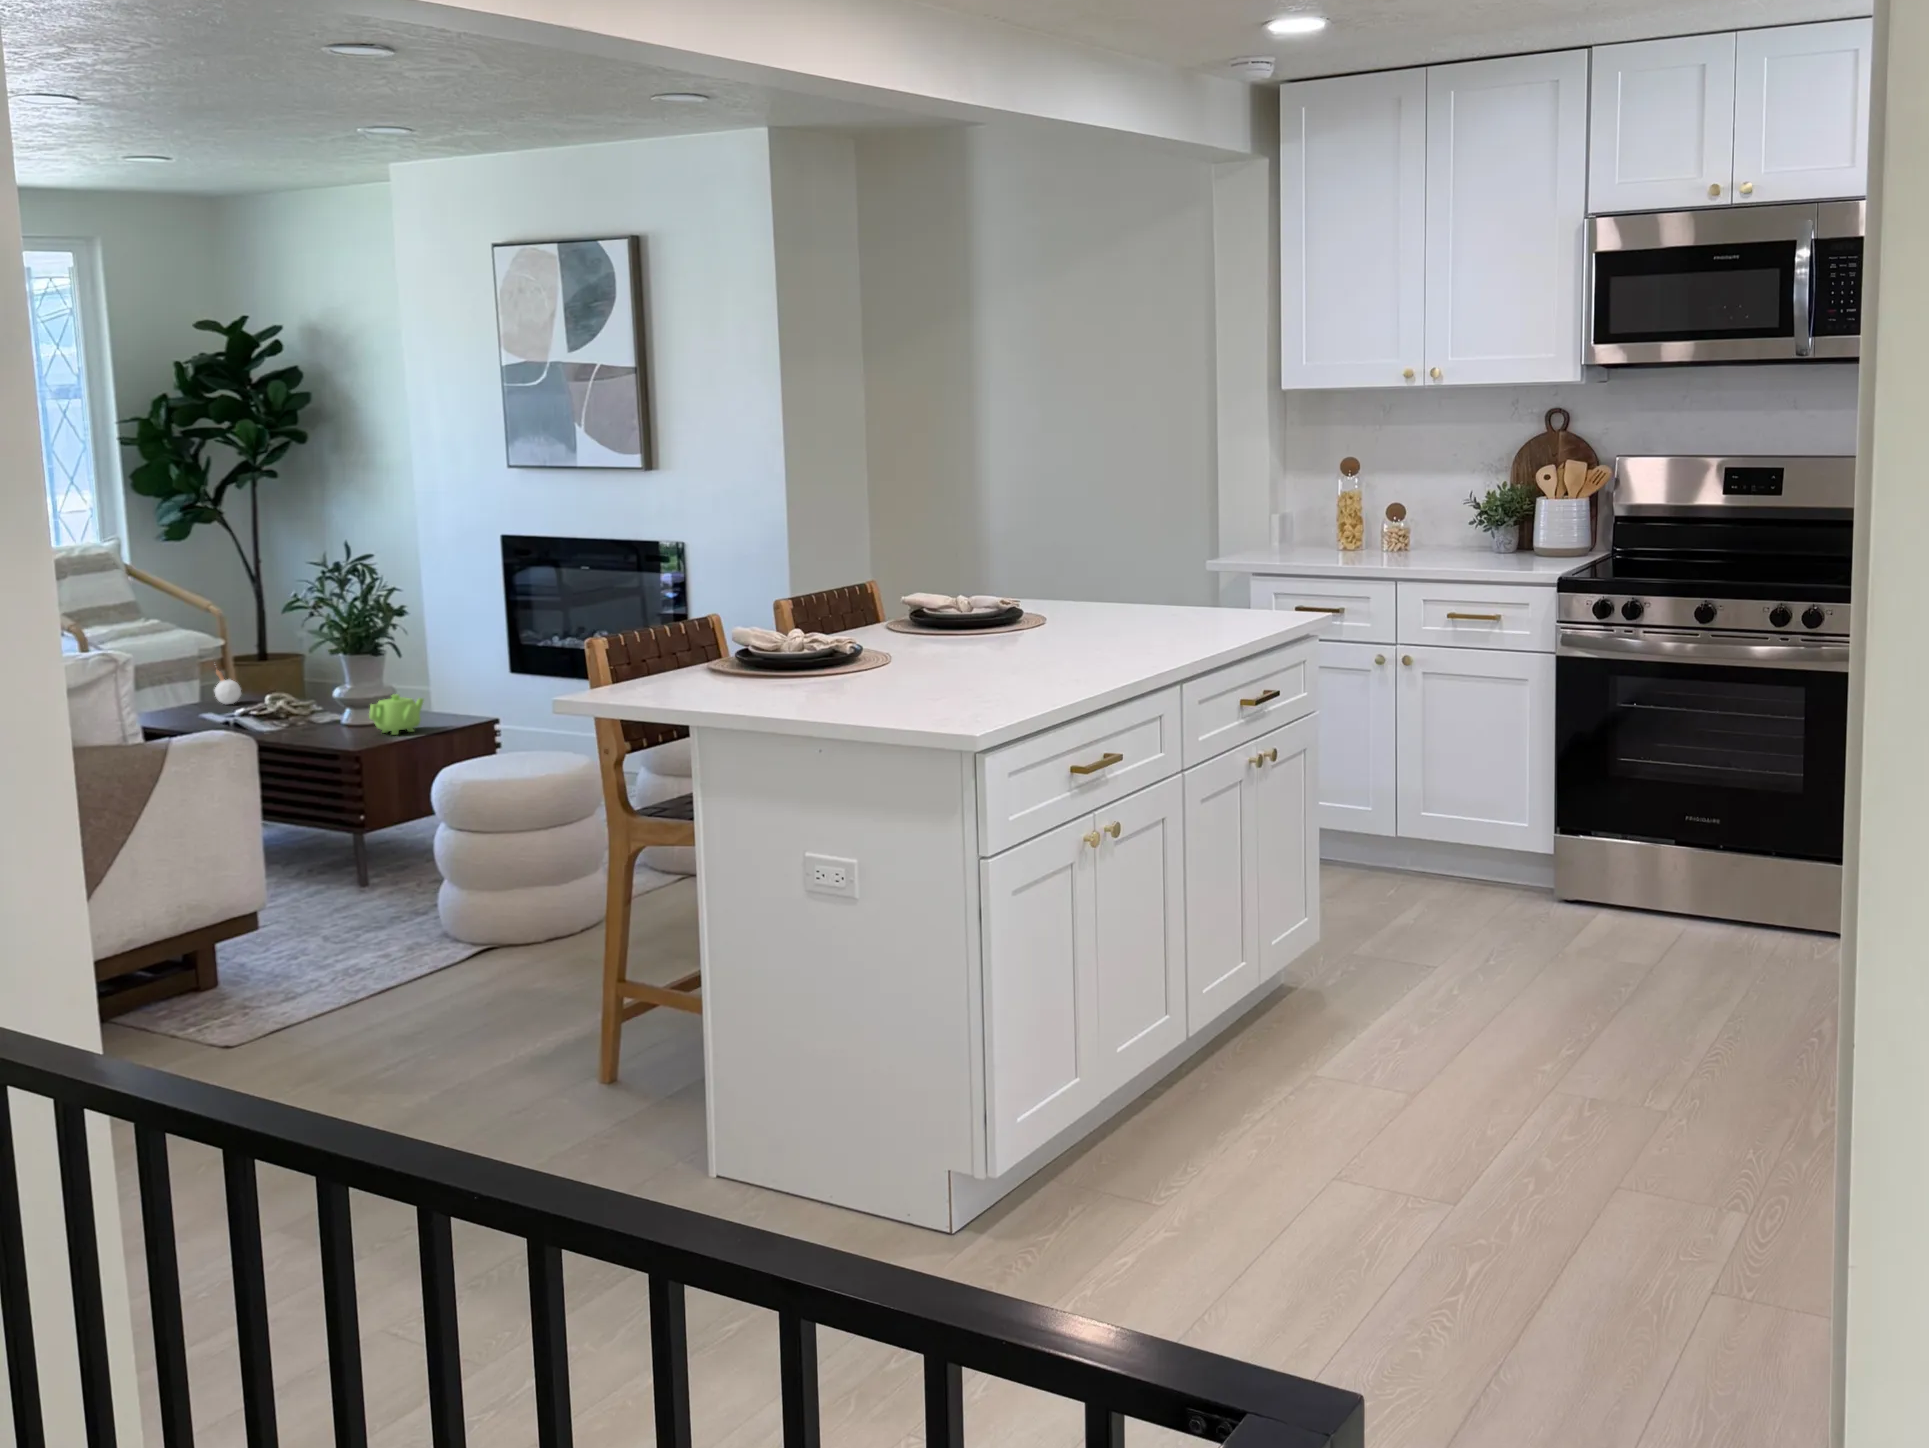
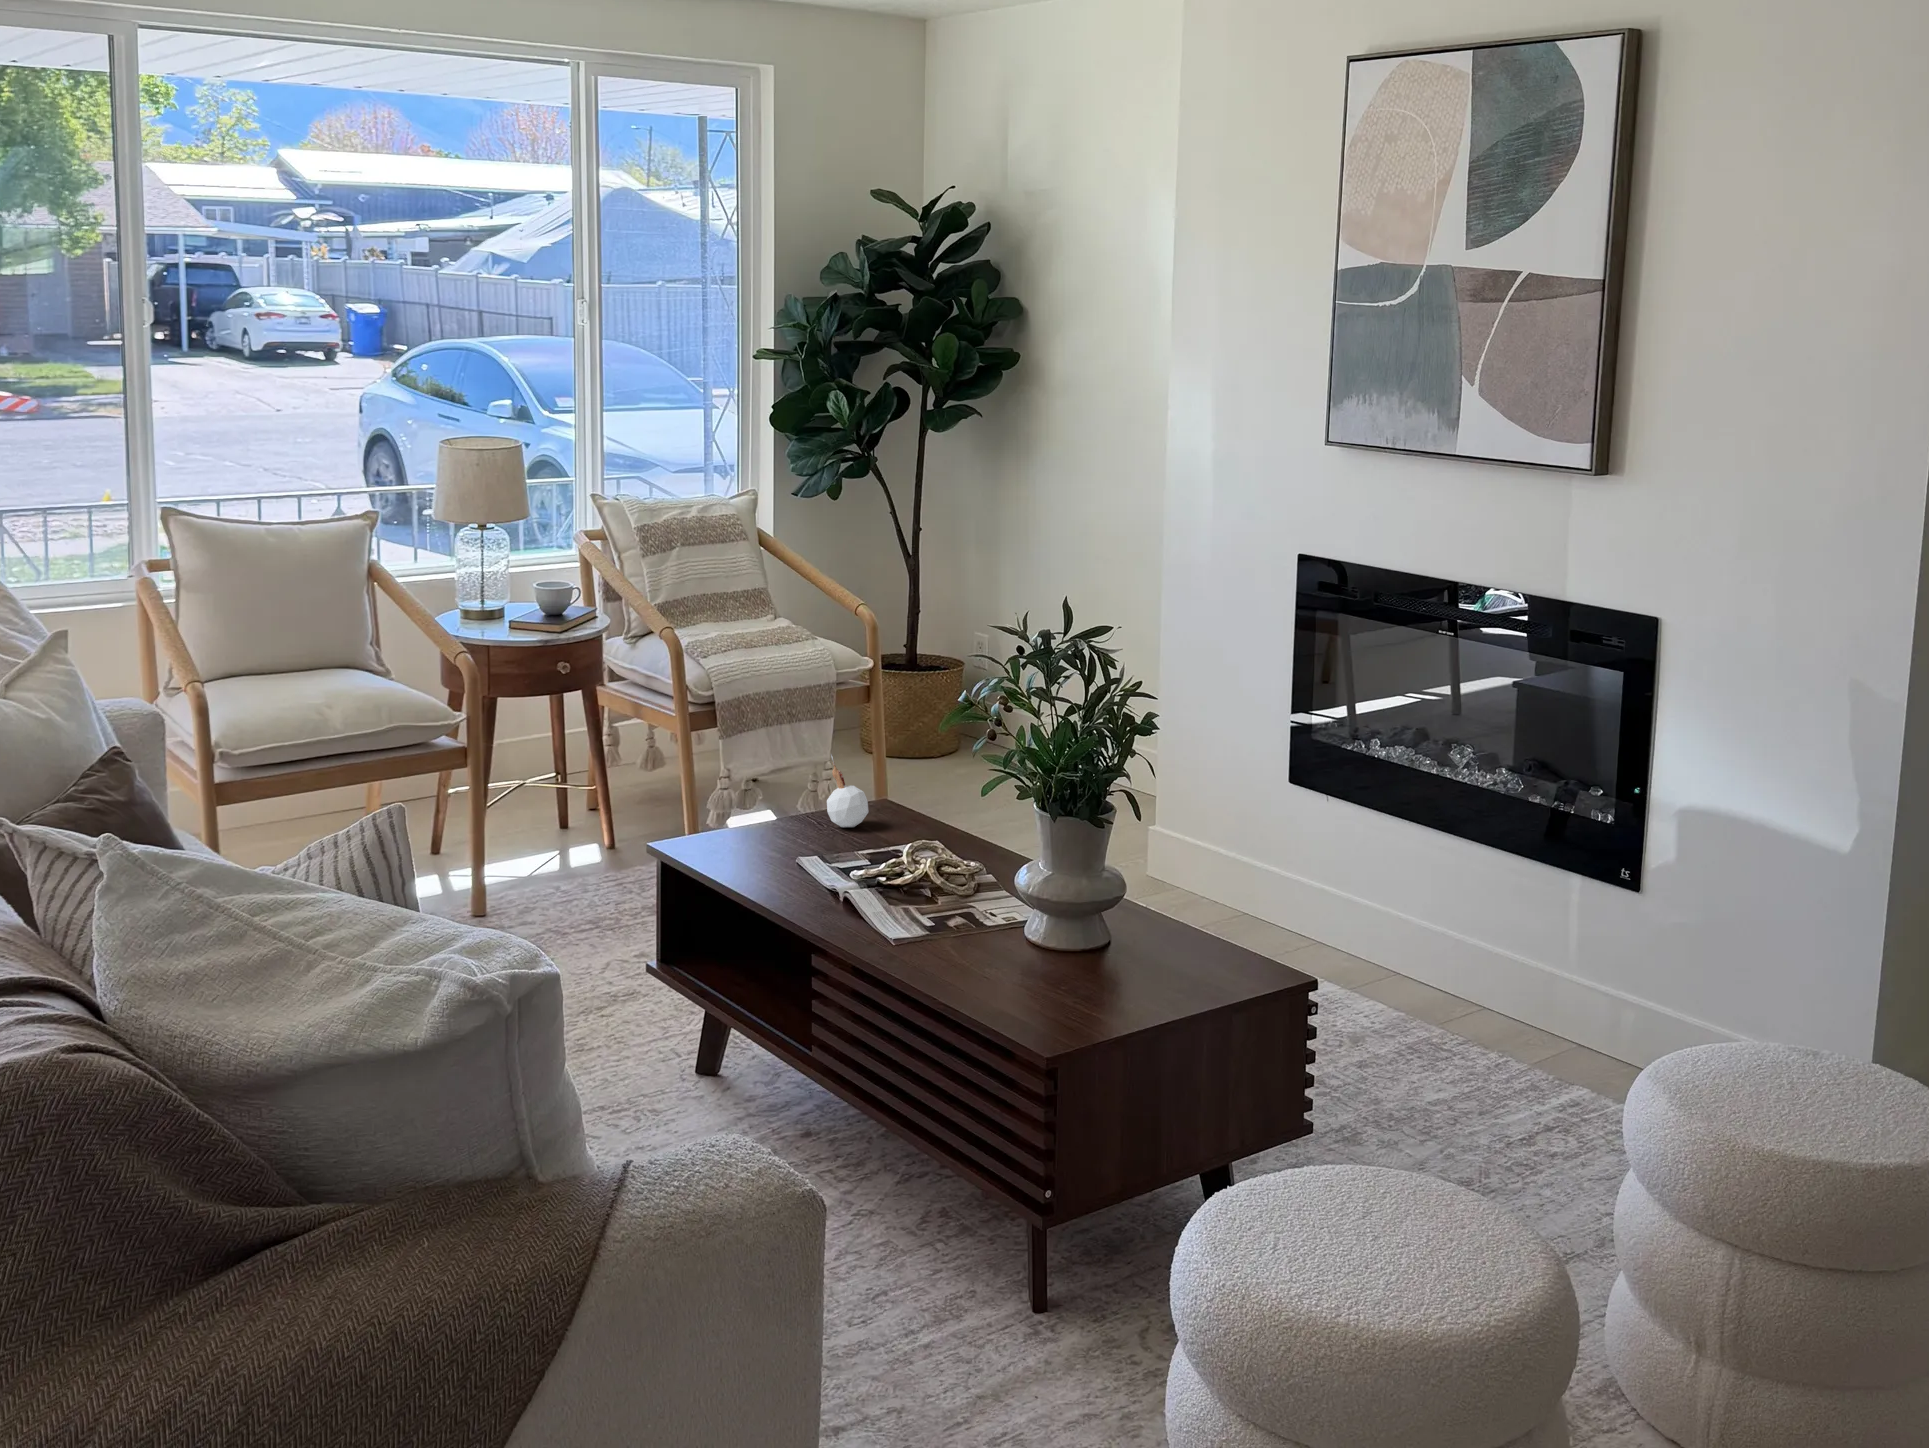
teapot: present [369,694,423,735] -> none [1072,901,1176,983]

